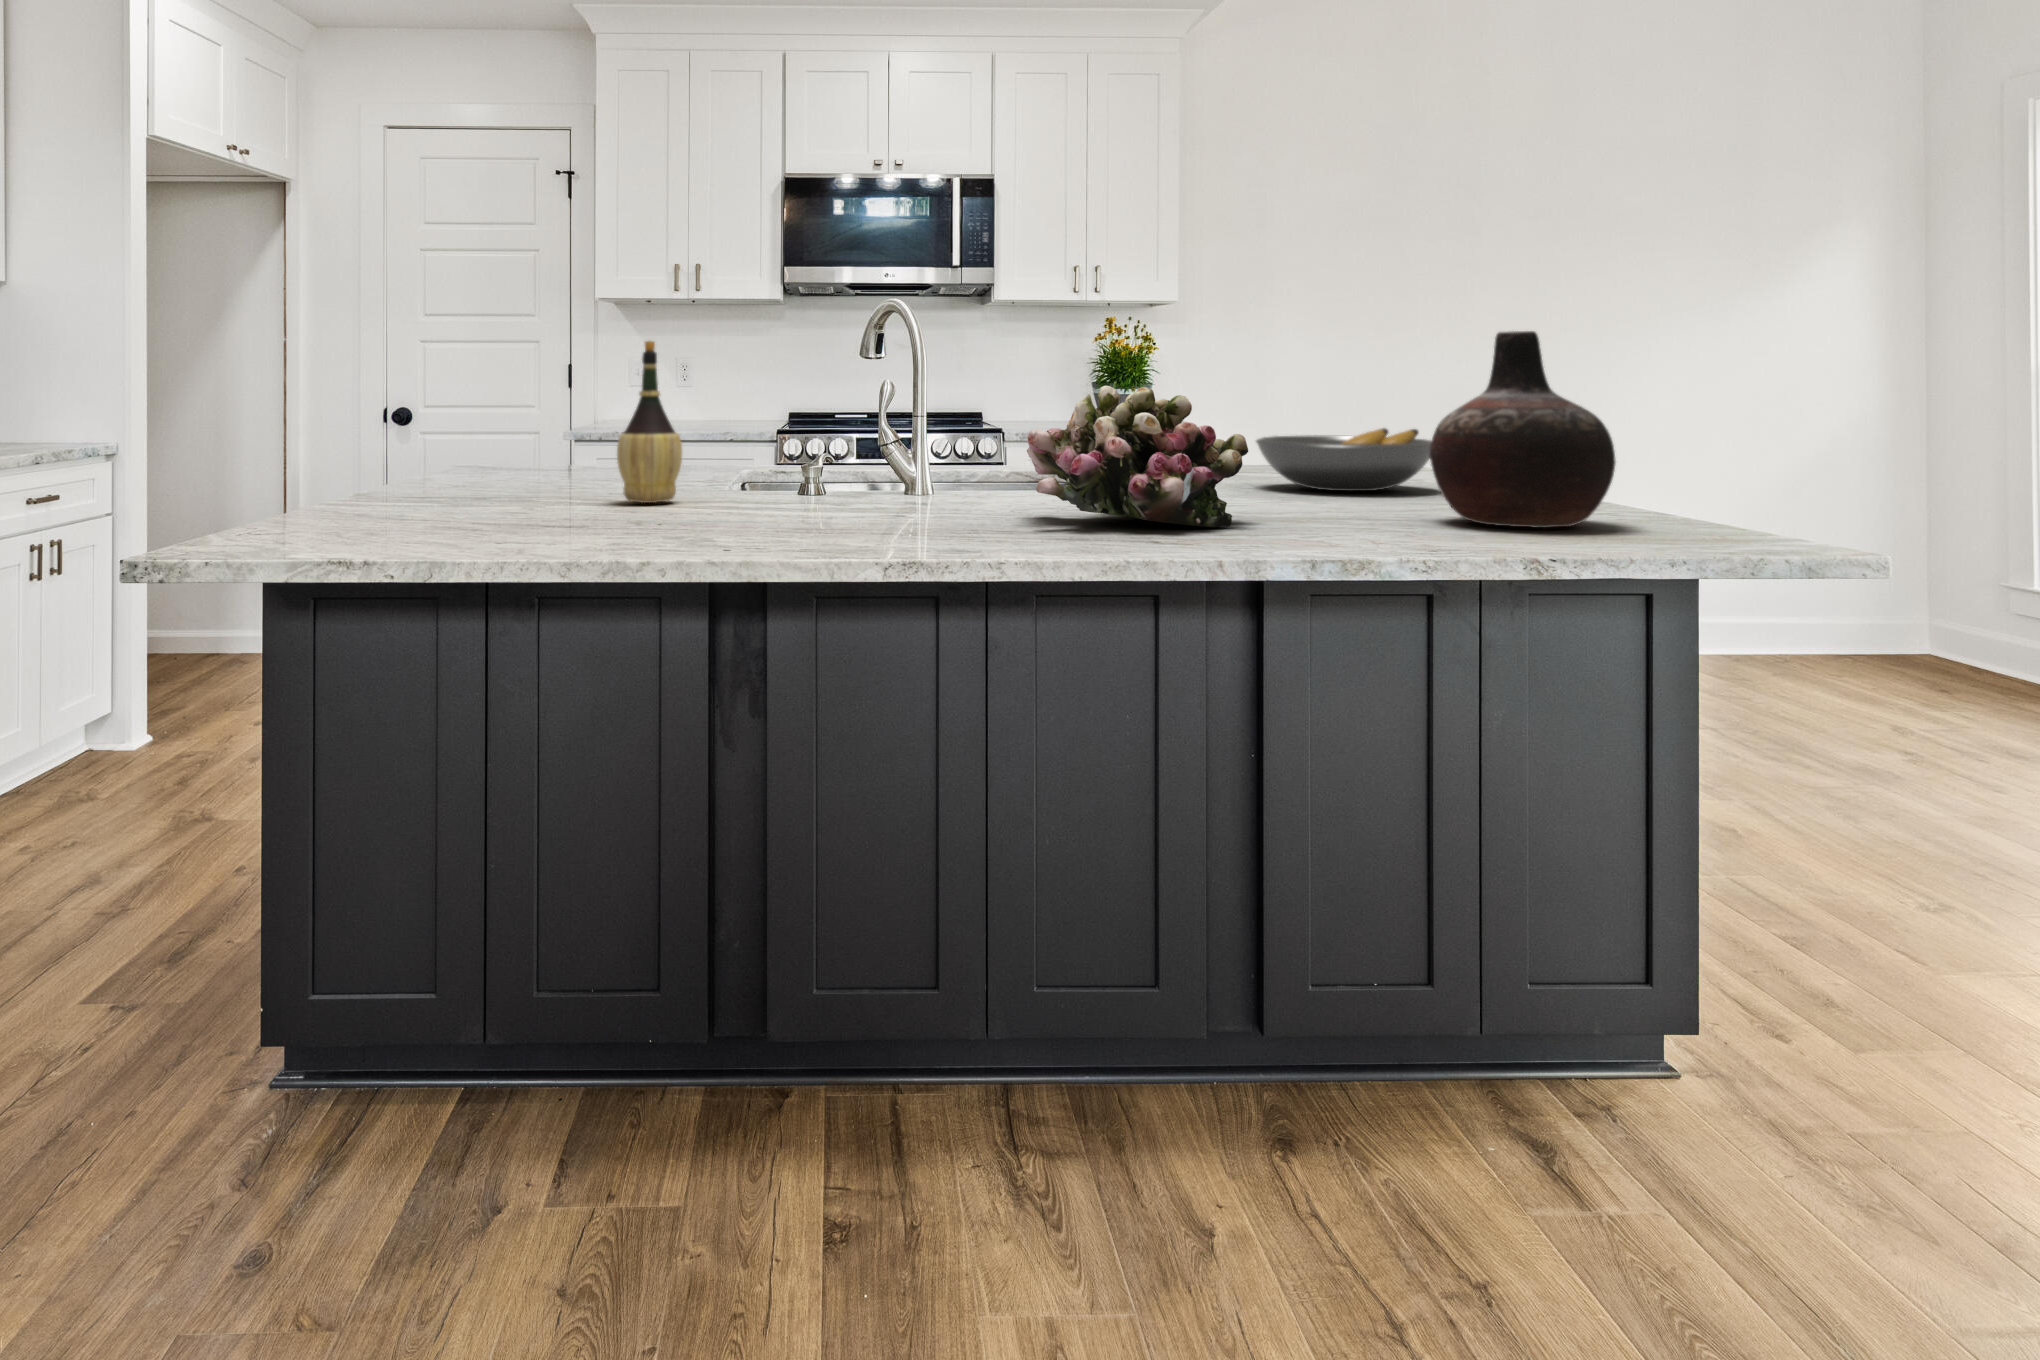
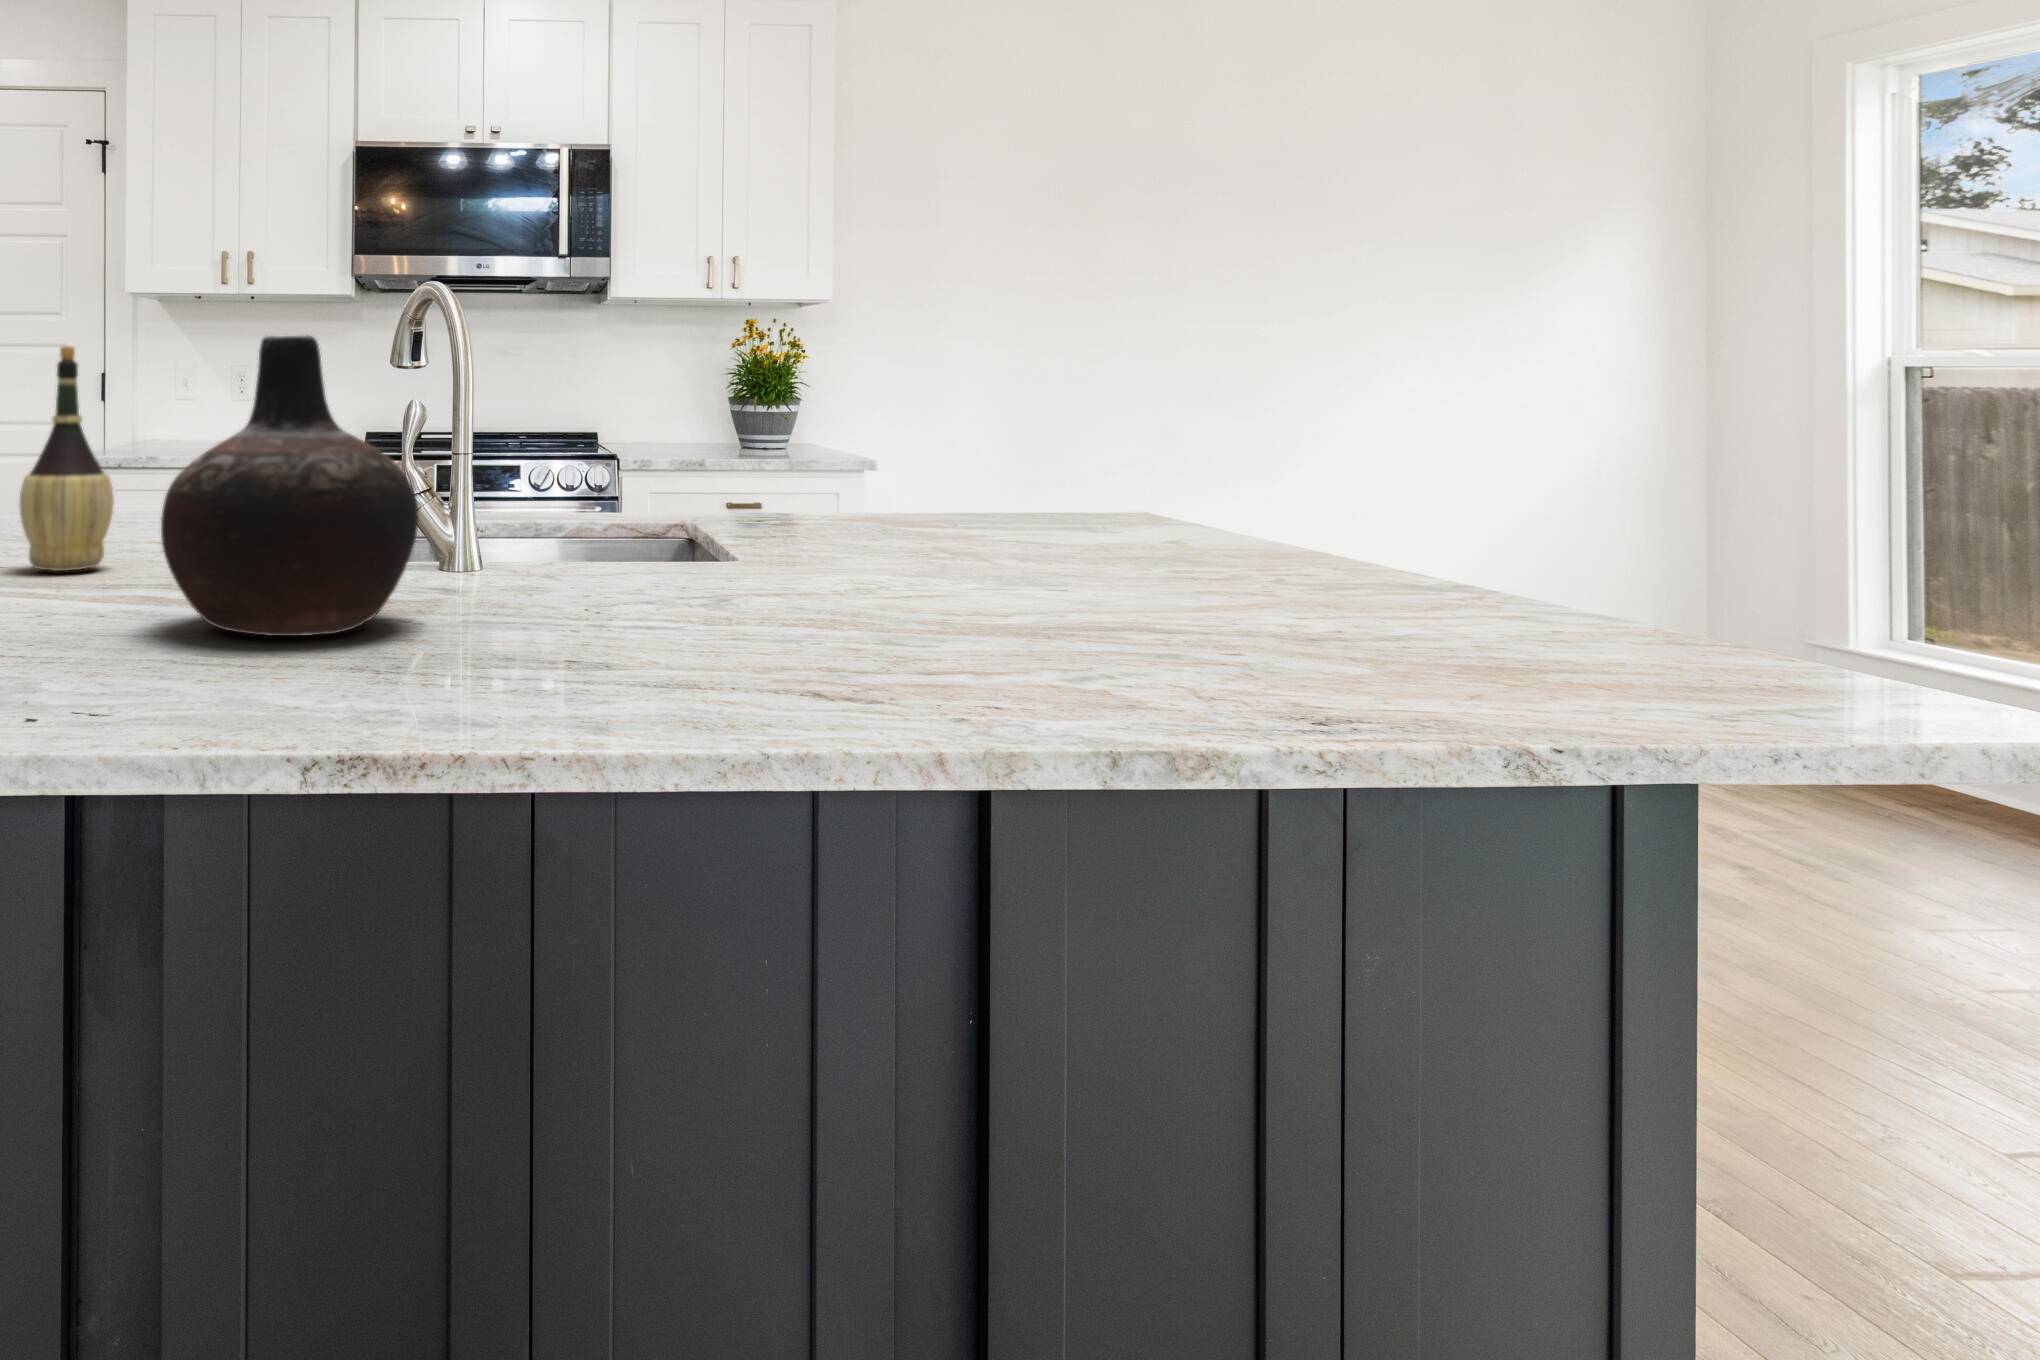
vase: present [1430,331,1615,528] -> present [161,336,419,636]
flower arrangement: present [1027,386,1248,527] -> none [561,415,879,623]
fruit bowl: present [1256,428,1431,491] -> none [905,469,1145,552]

